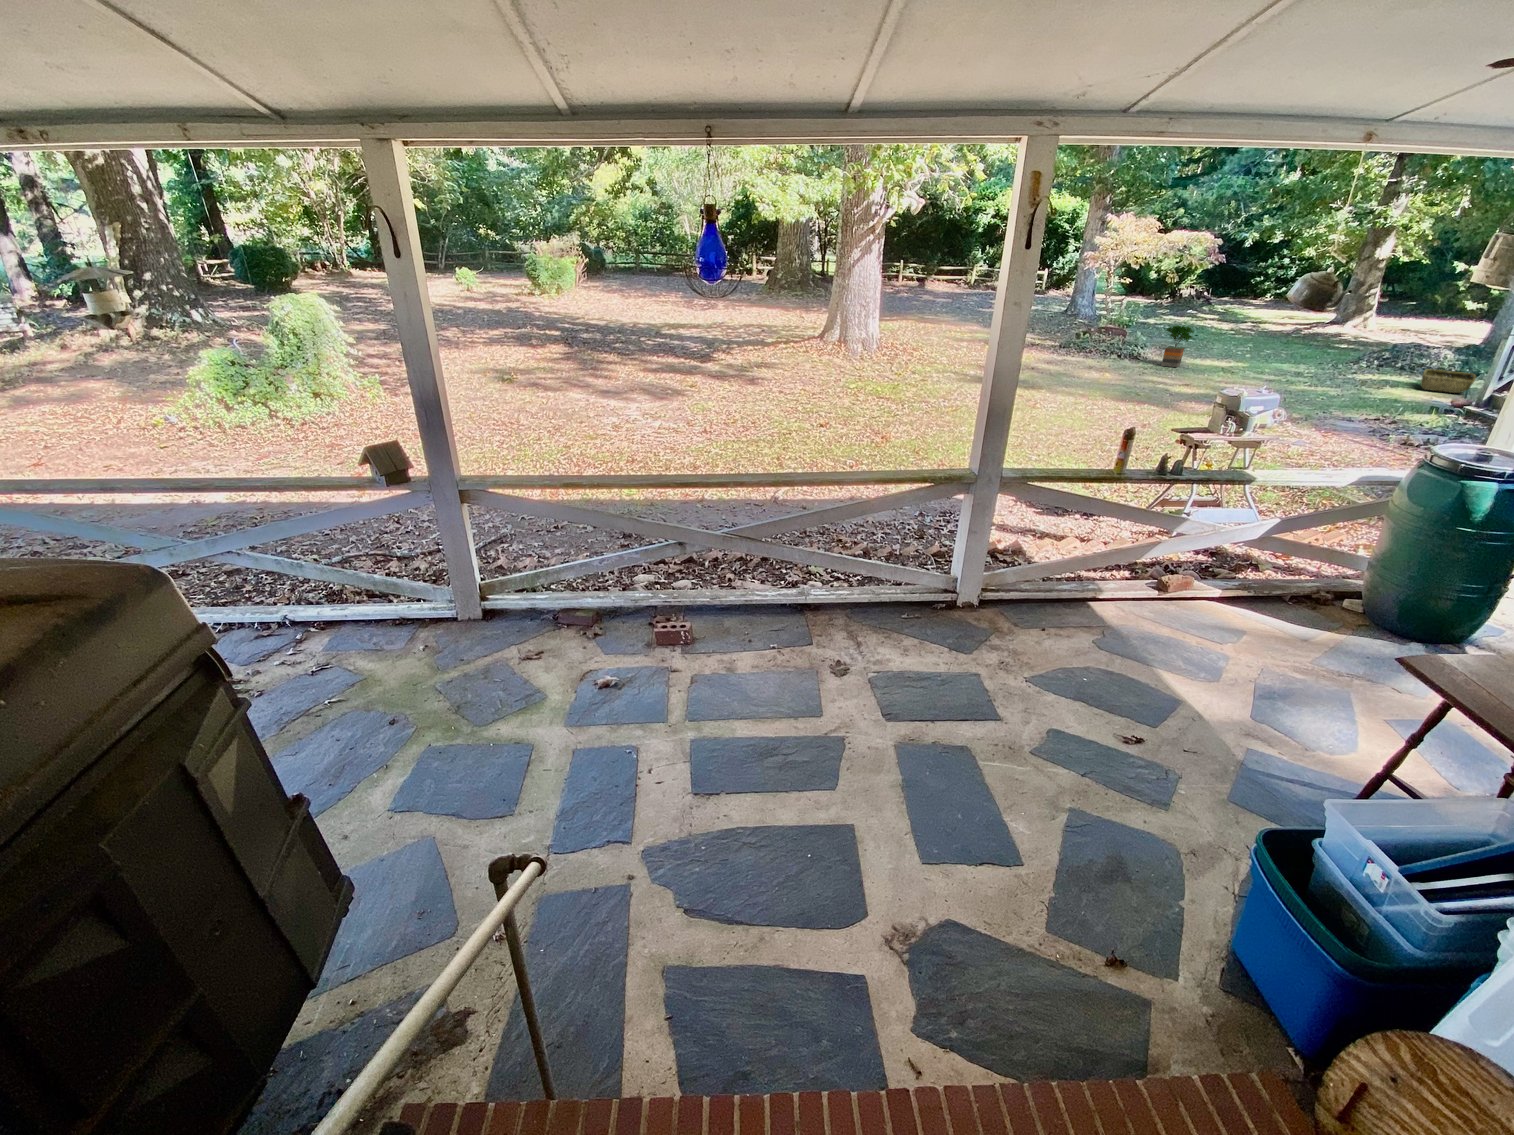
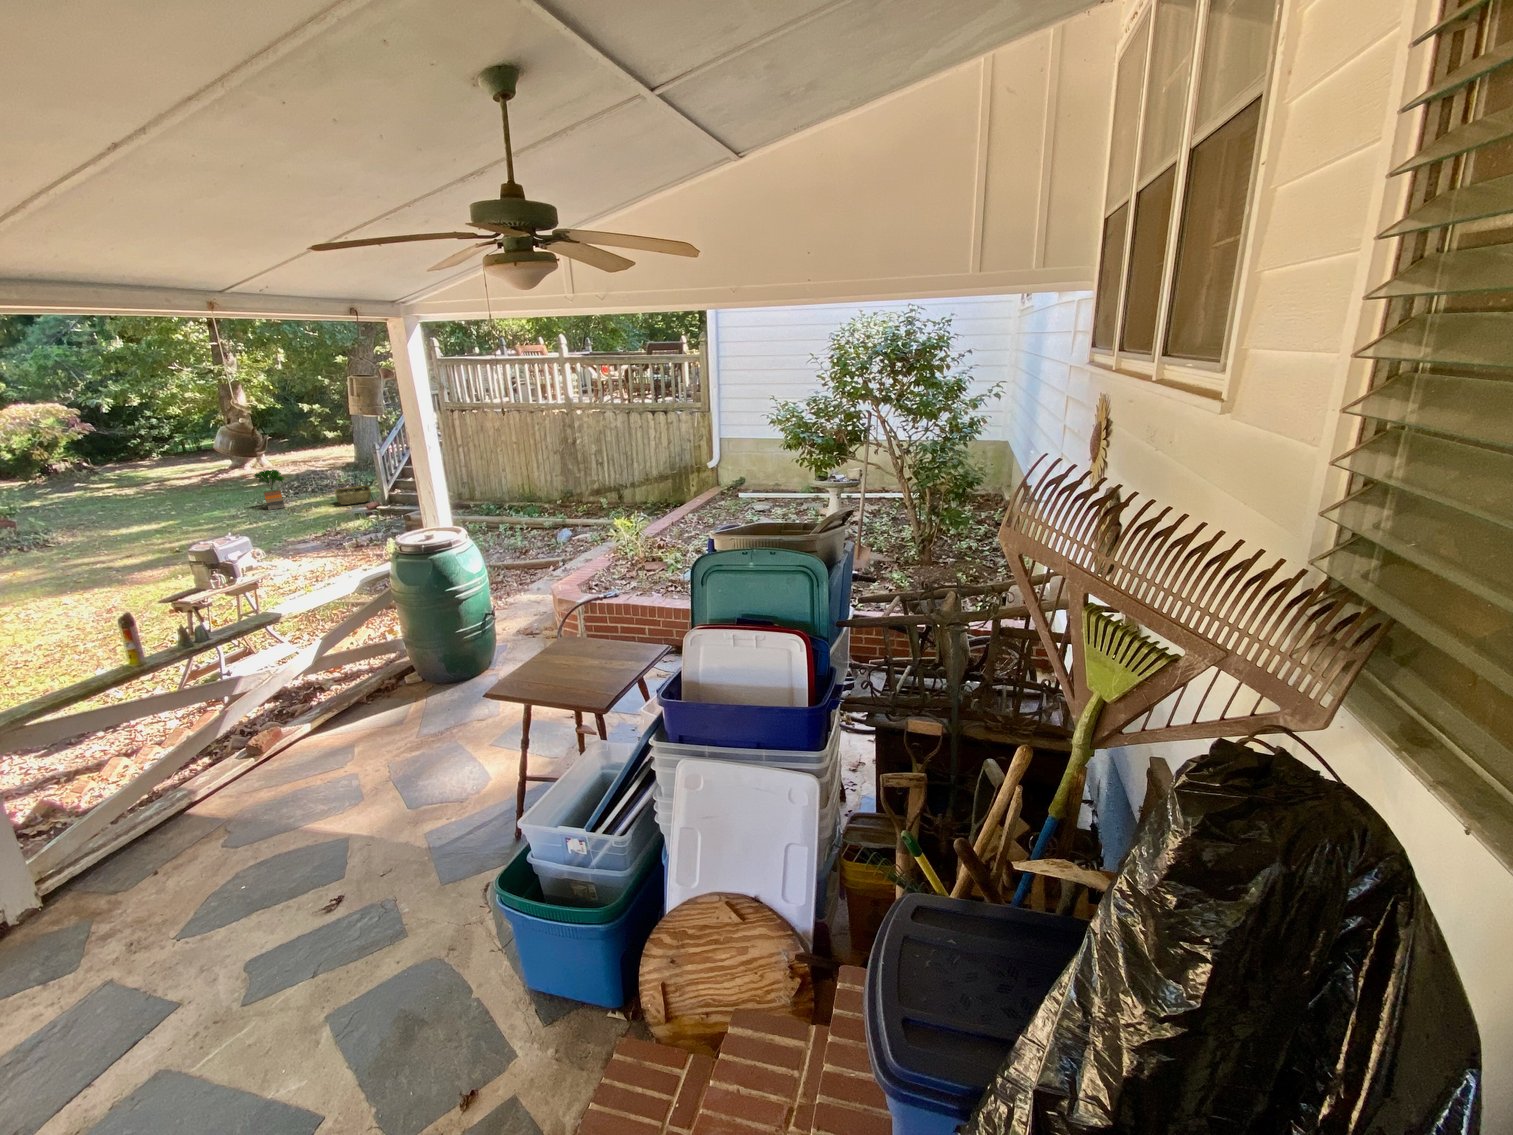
potted tree: present [1161,325,1194,367] -> present [254,470,285,510]

